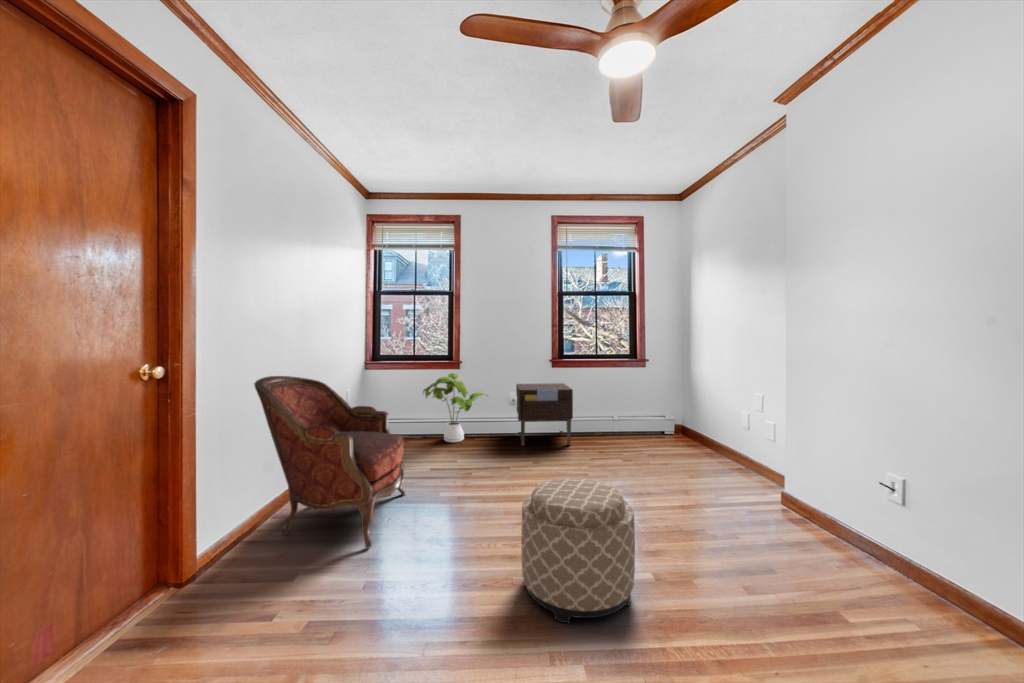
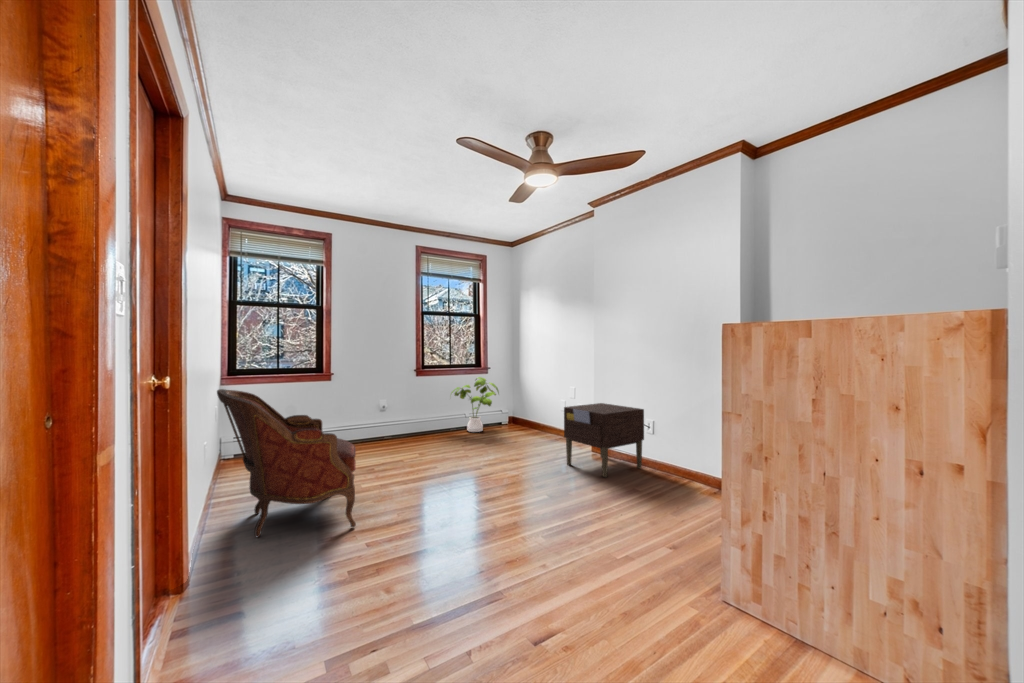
house plant: present [423,373,485,442] -> present [452,377,499,432]
nightstand: present [516,383,573,446] -> present [564,403,644,477]
ottoman: present [521,478,635,623] -> none [488,444,559,527]

